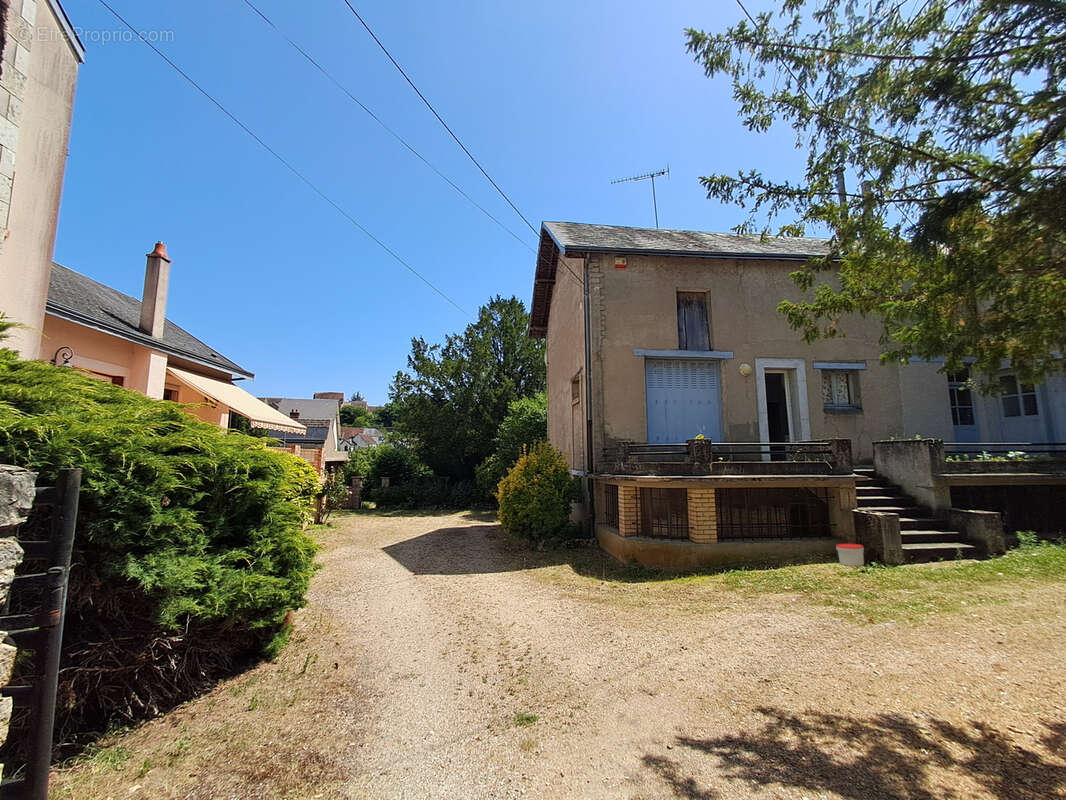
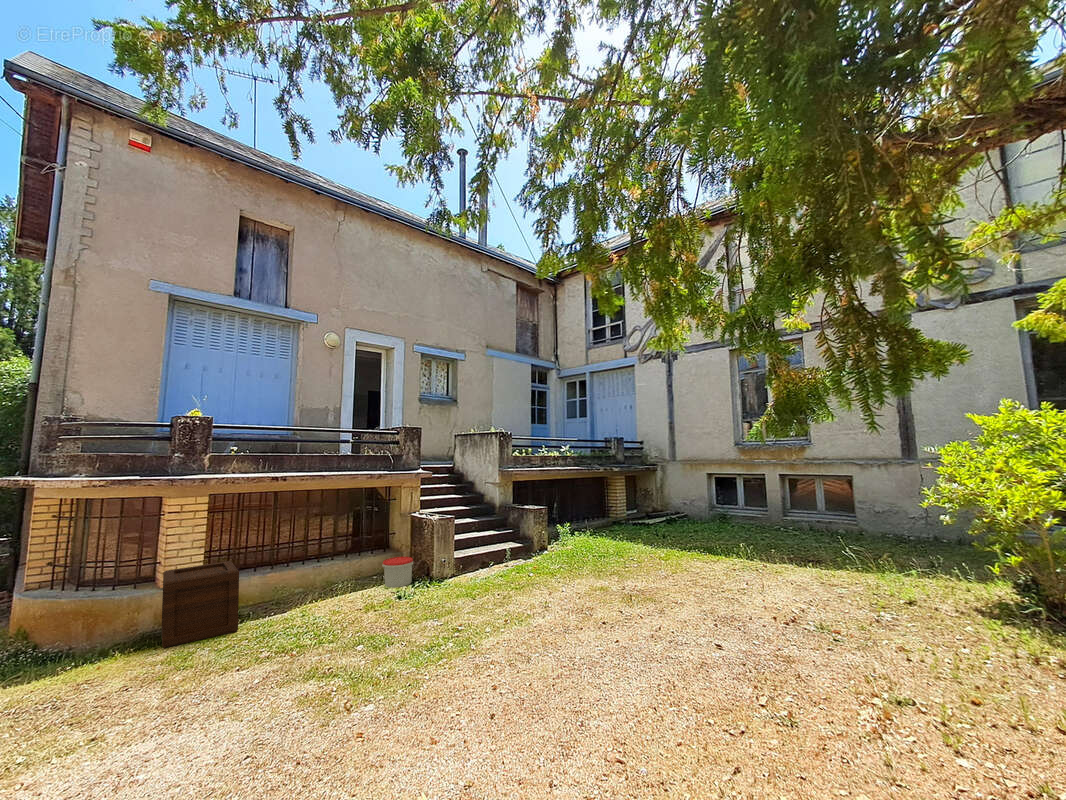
wooden crate: none [697,532,752,579] -> present [161,561,239,648]

